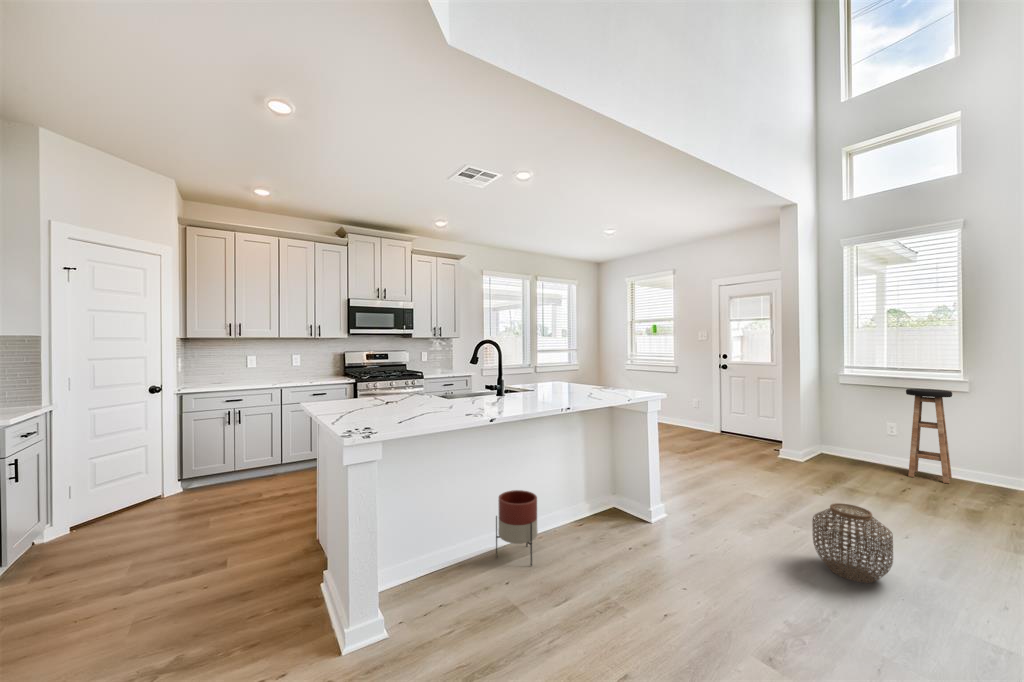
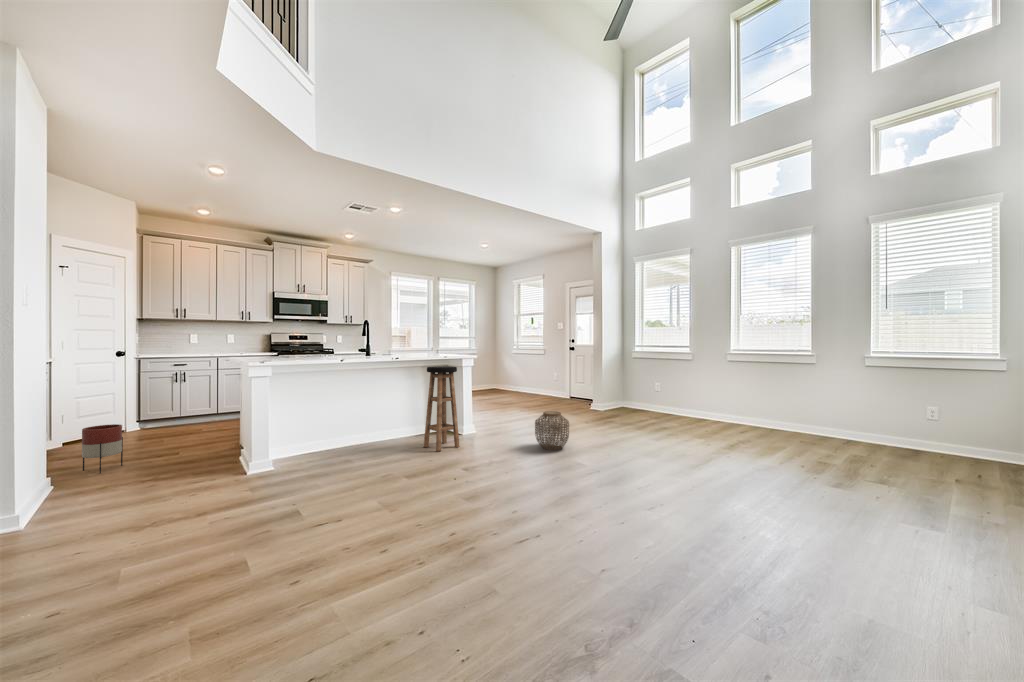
bar stool: present [906,389,952,483] -> present [424,366,460,452]
planter: present [496,490,537,566] -> present [82,424,123,473]

